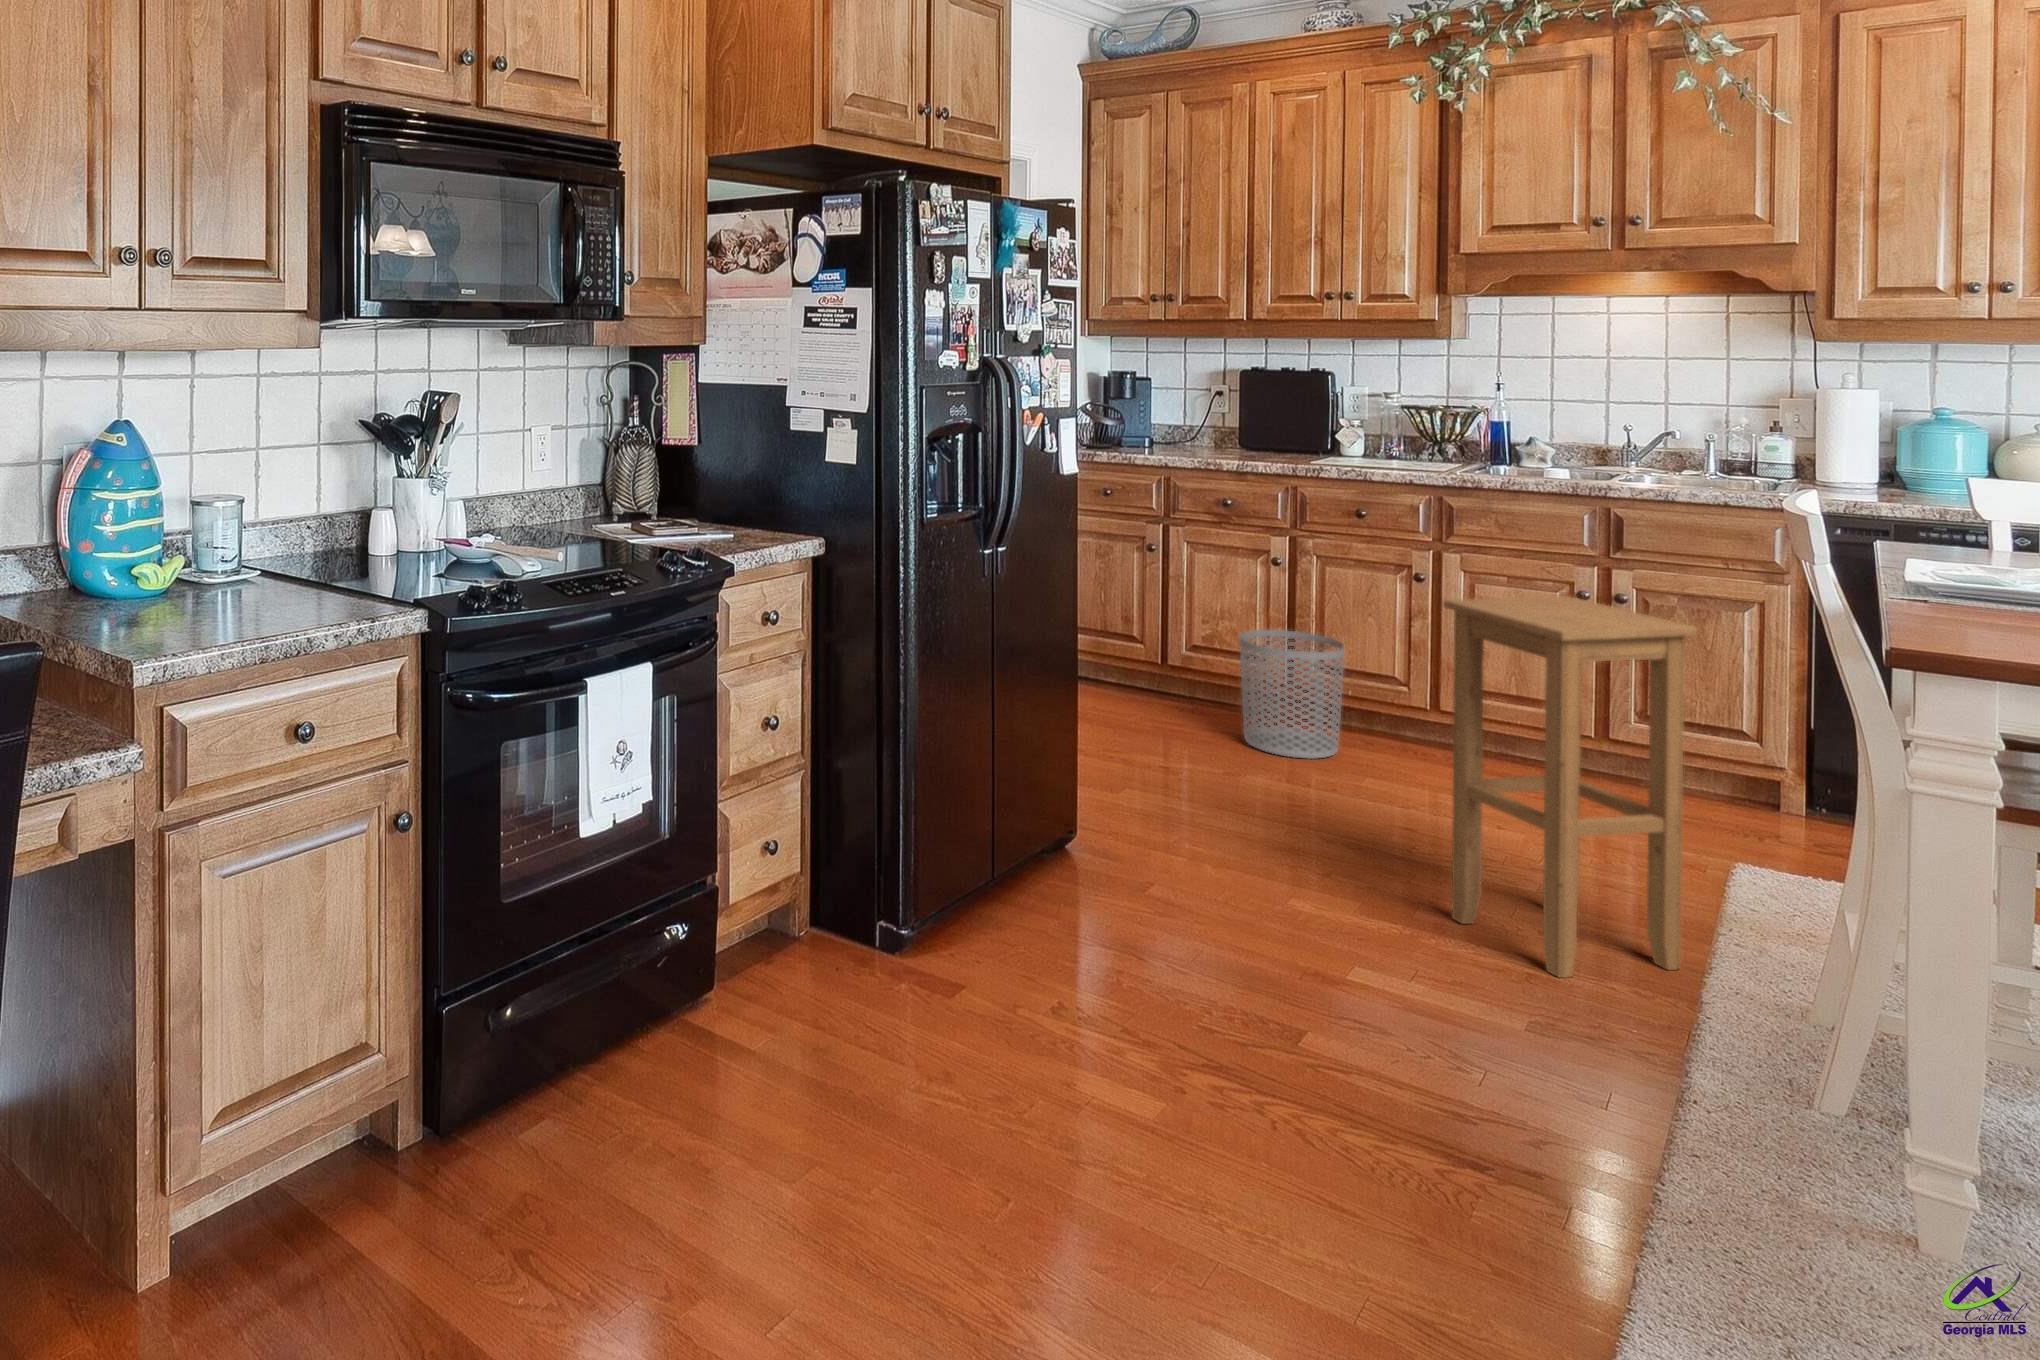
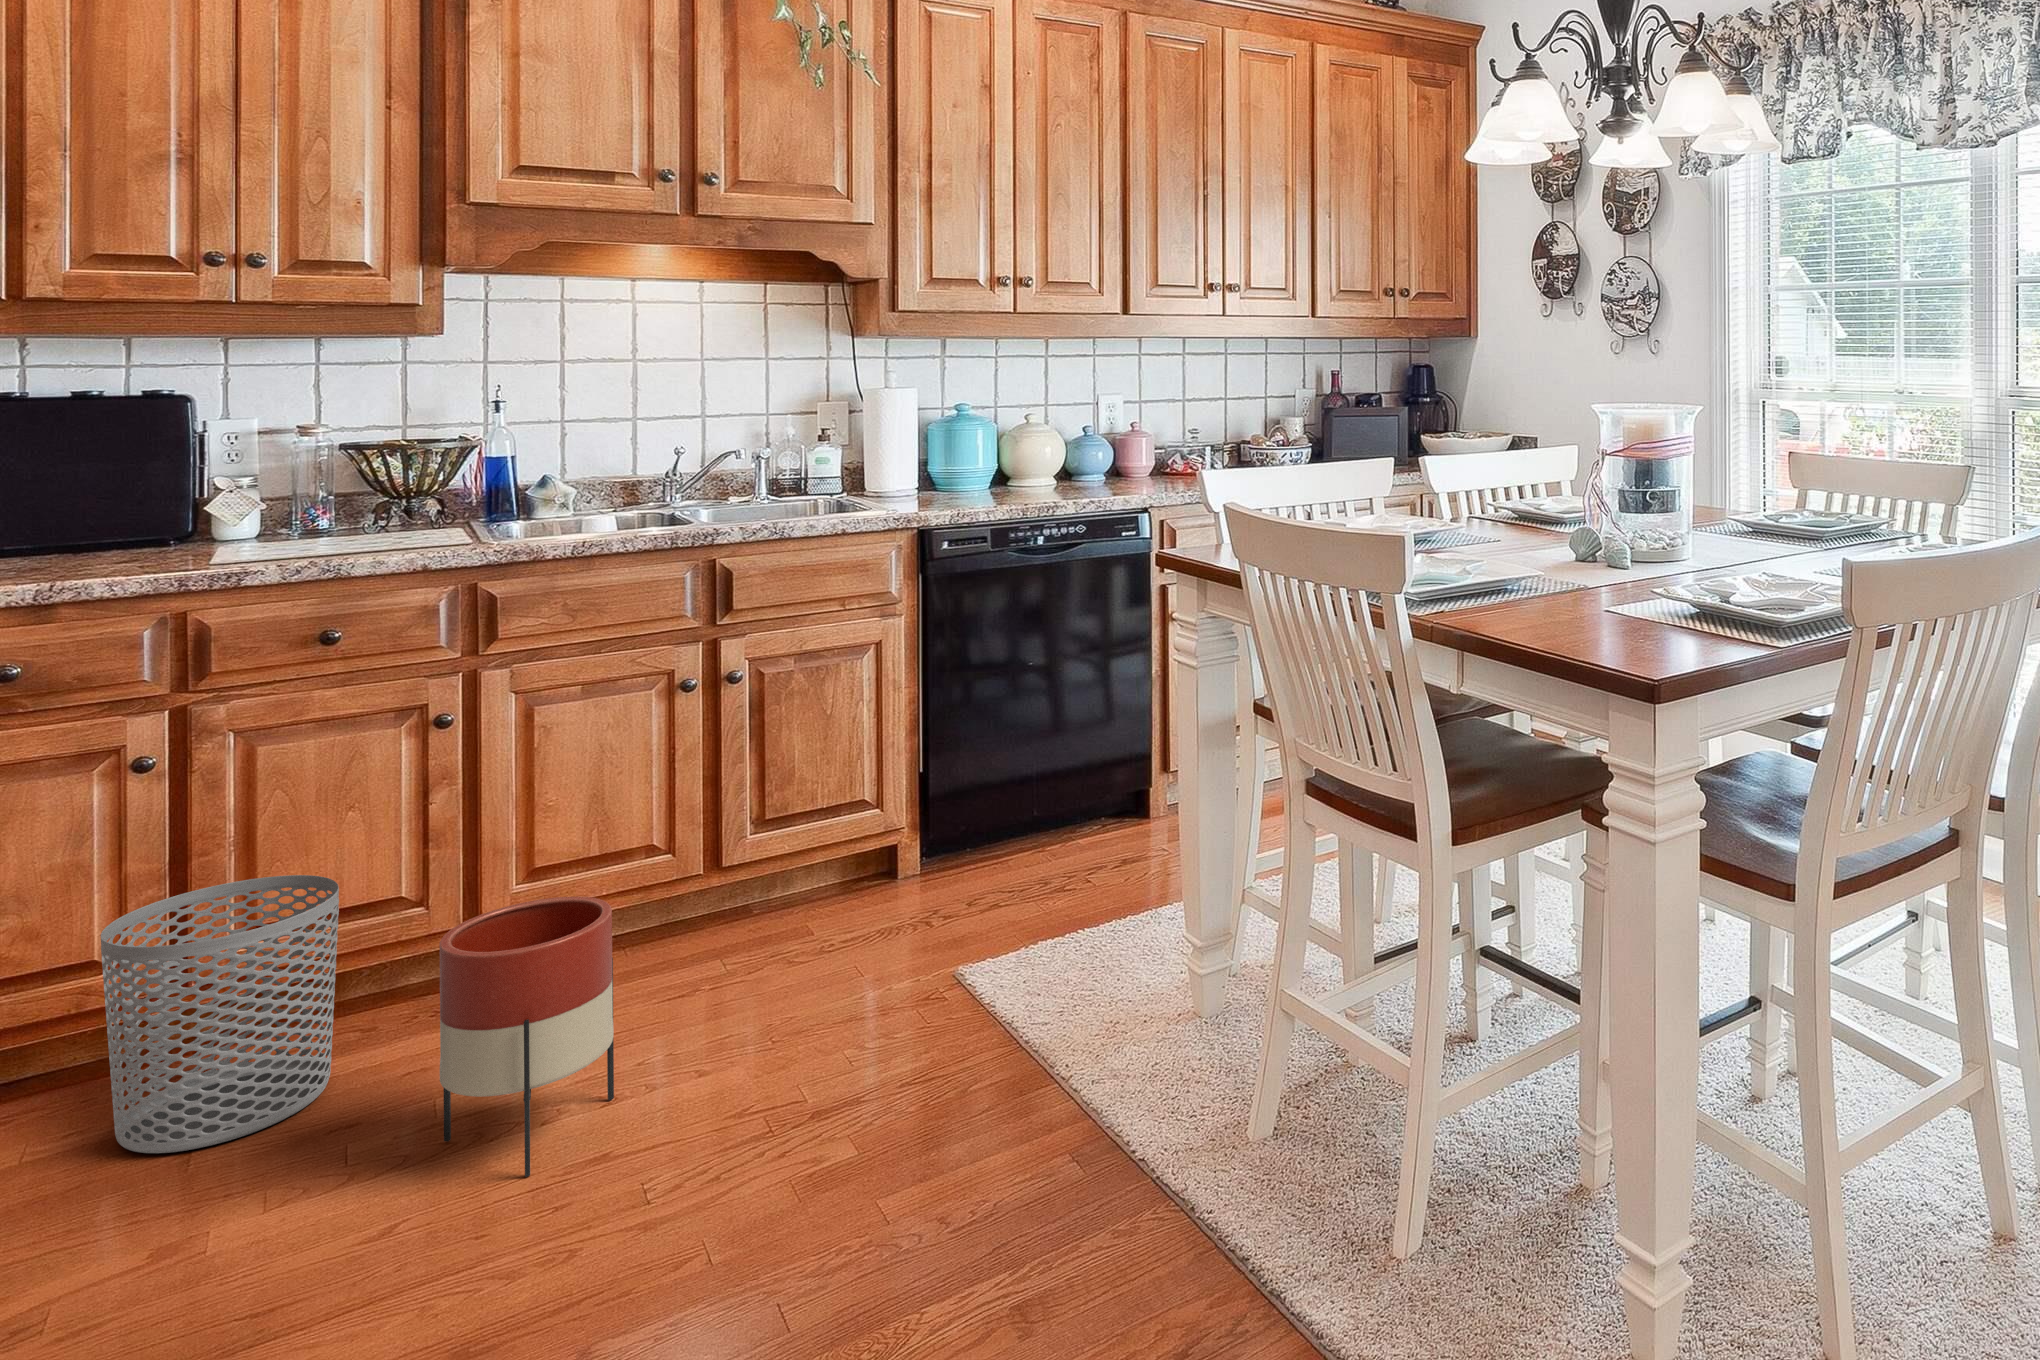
stool: present [1444,596,1698,978] -> none [789,694,1093,1295]
planter: none [1350,677,1454,823] -> present [440,896,614,1177]

